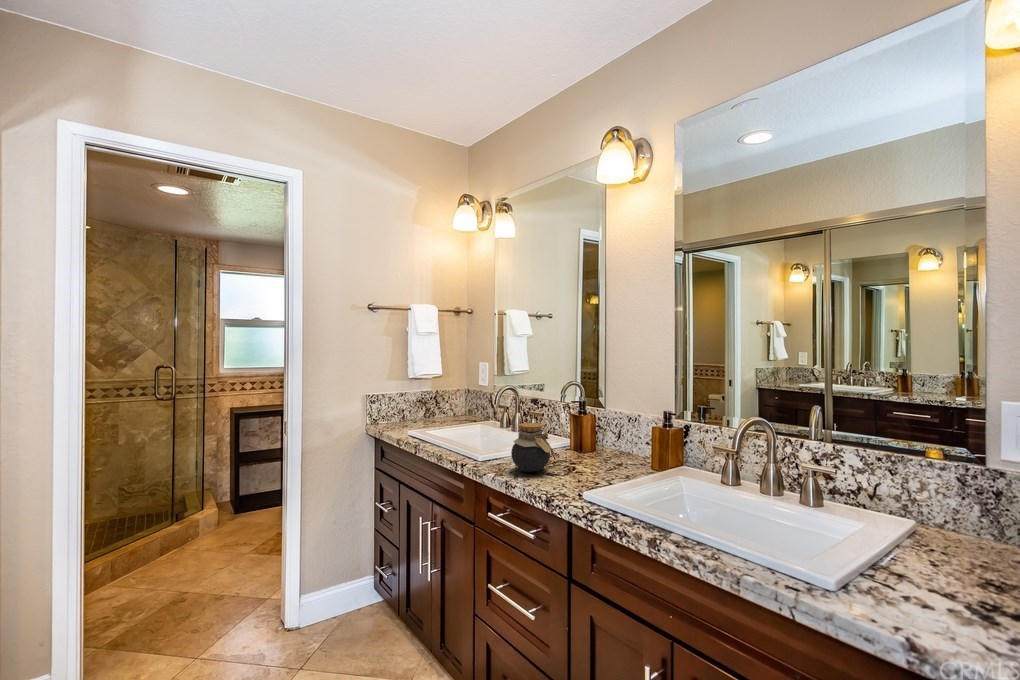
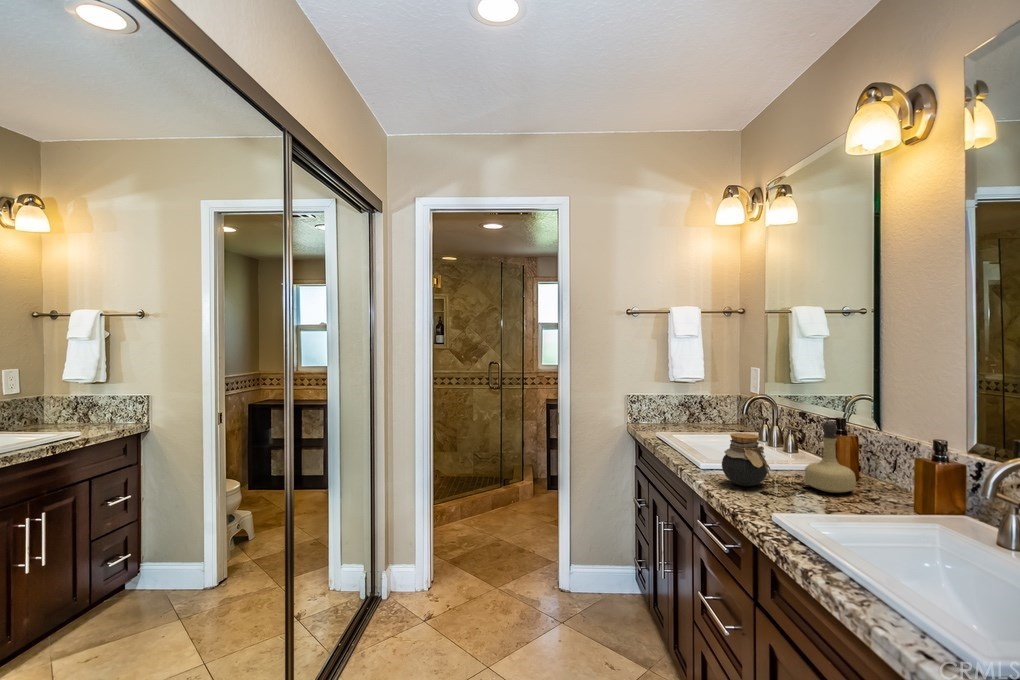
perfume bottle: none [572,404,609,465] -> present [804,421,856,493]

